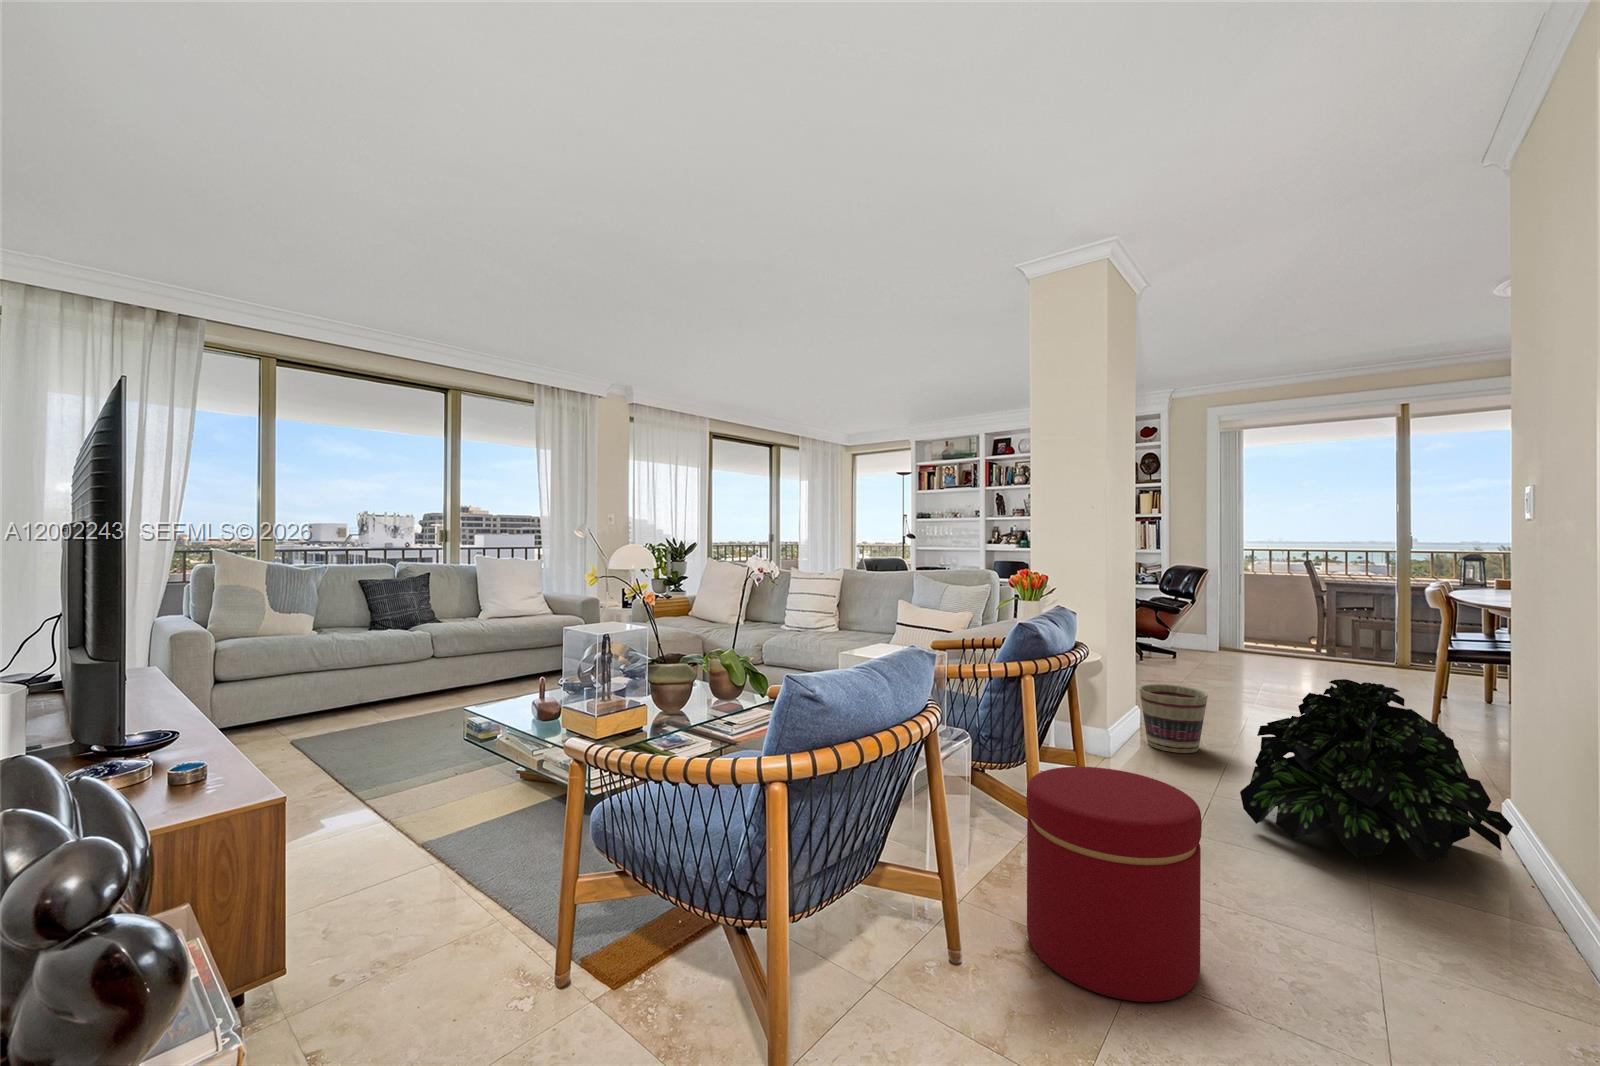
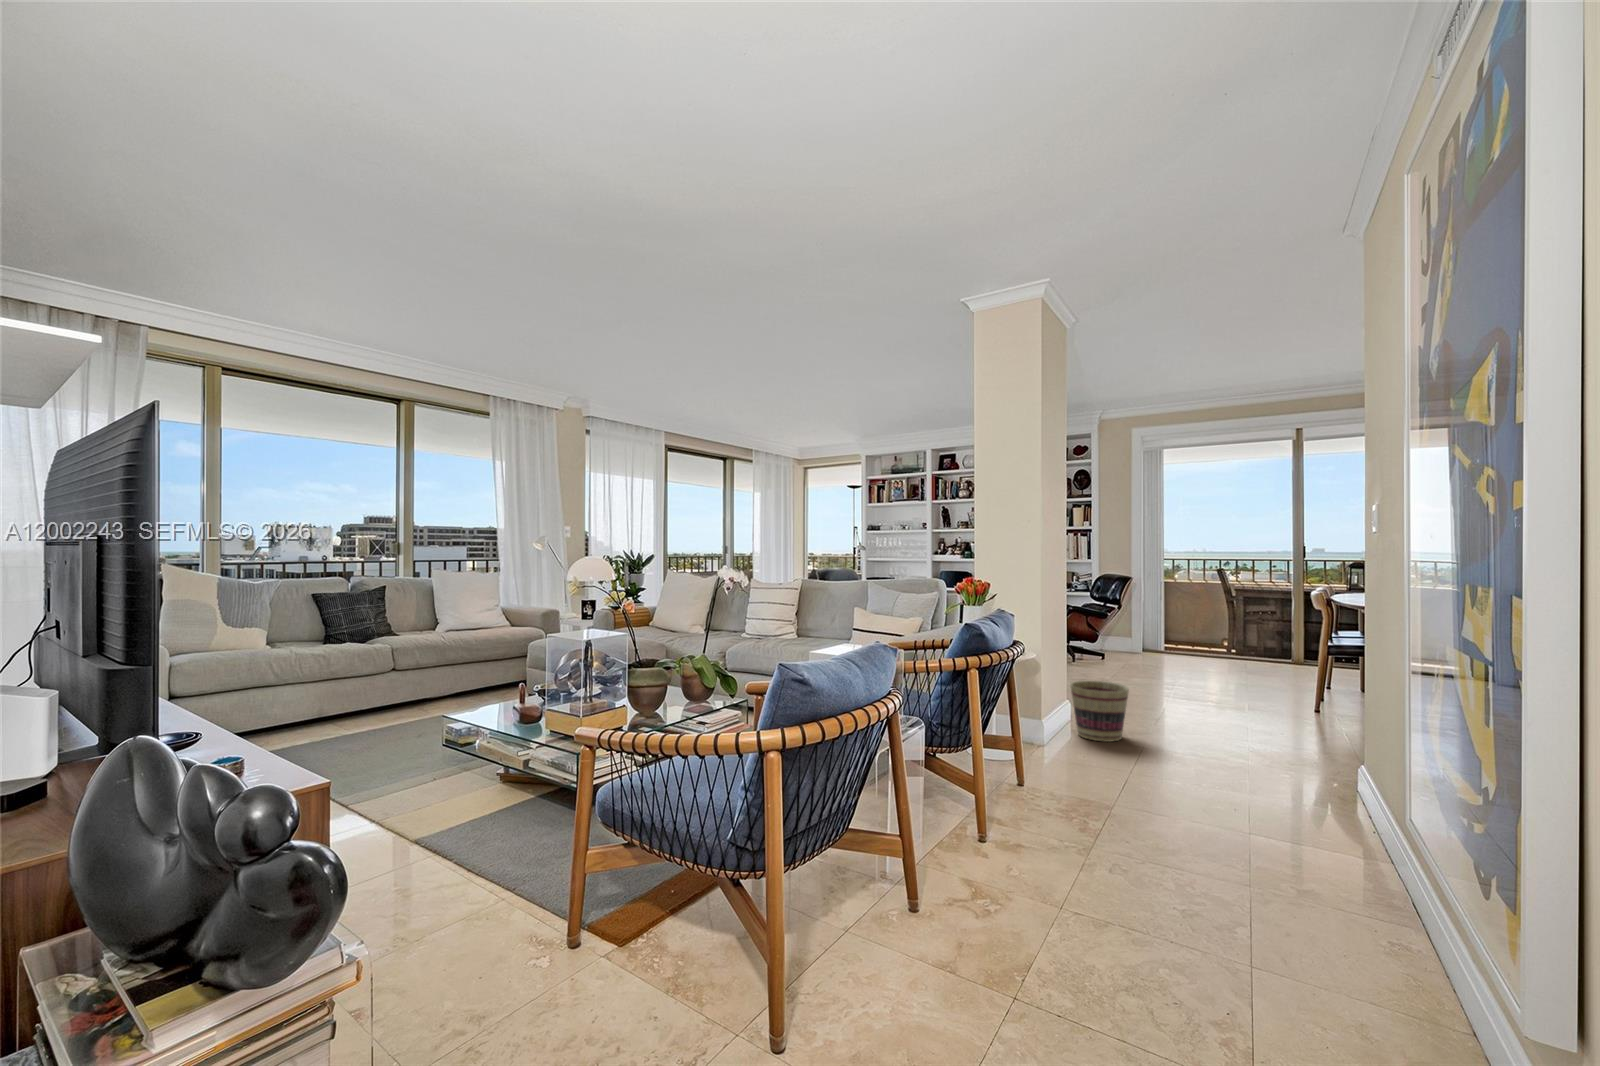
potted plant: present [1240,679,1513,864] -> none [1153,669,1366,820]
ottoman: present [1026,767,1202,1002] -> none [972,745,1114,932]

